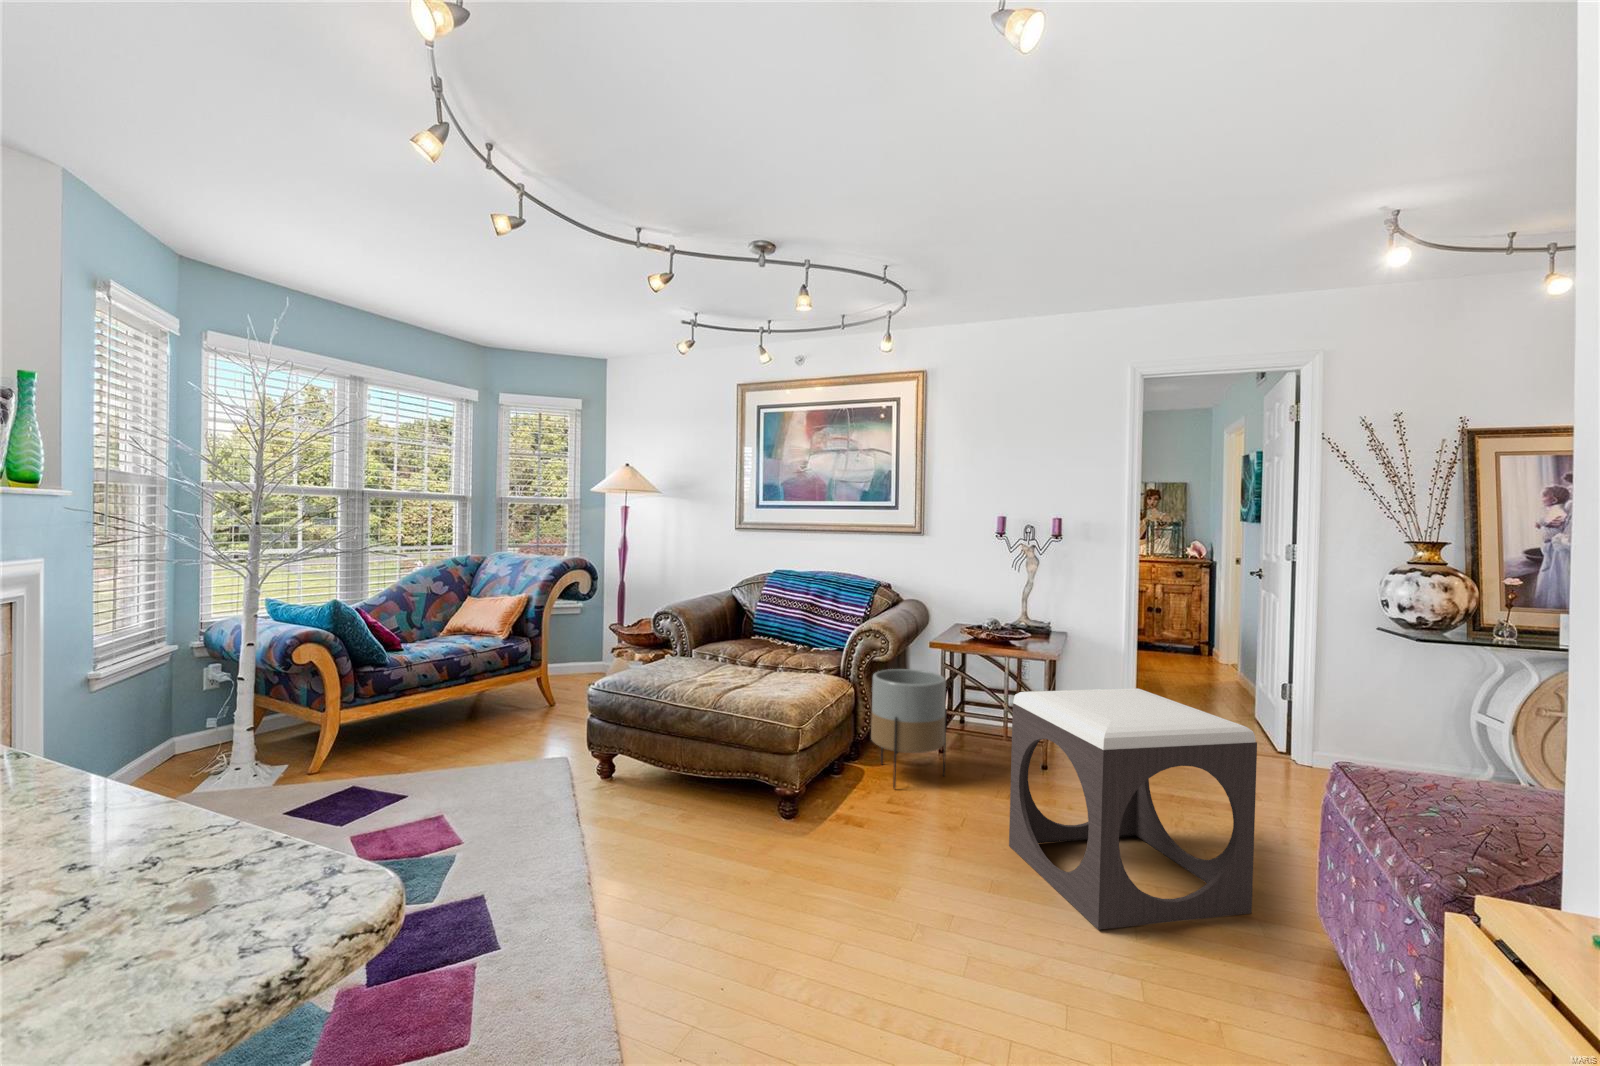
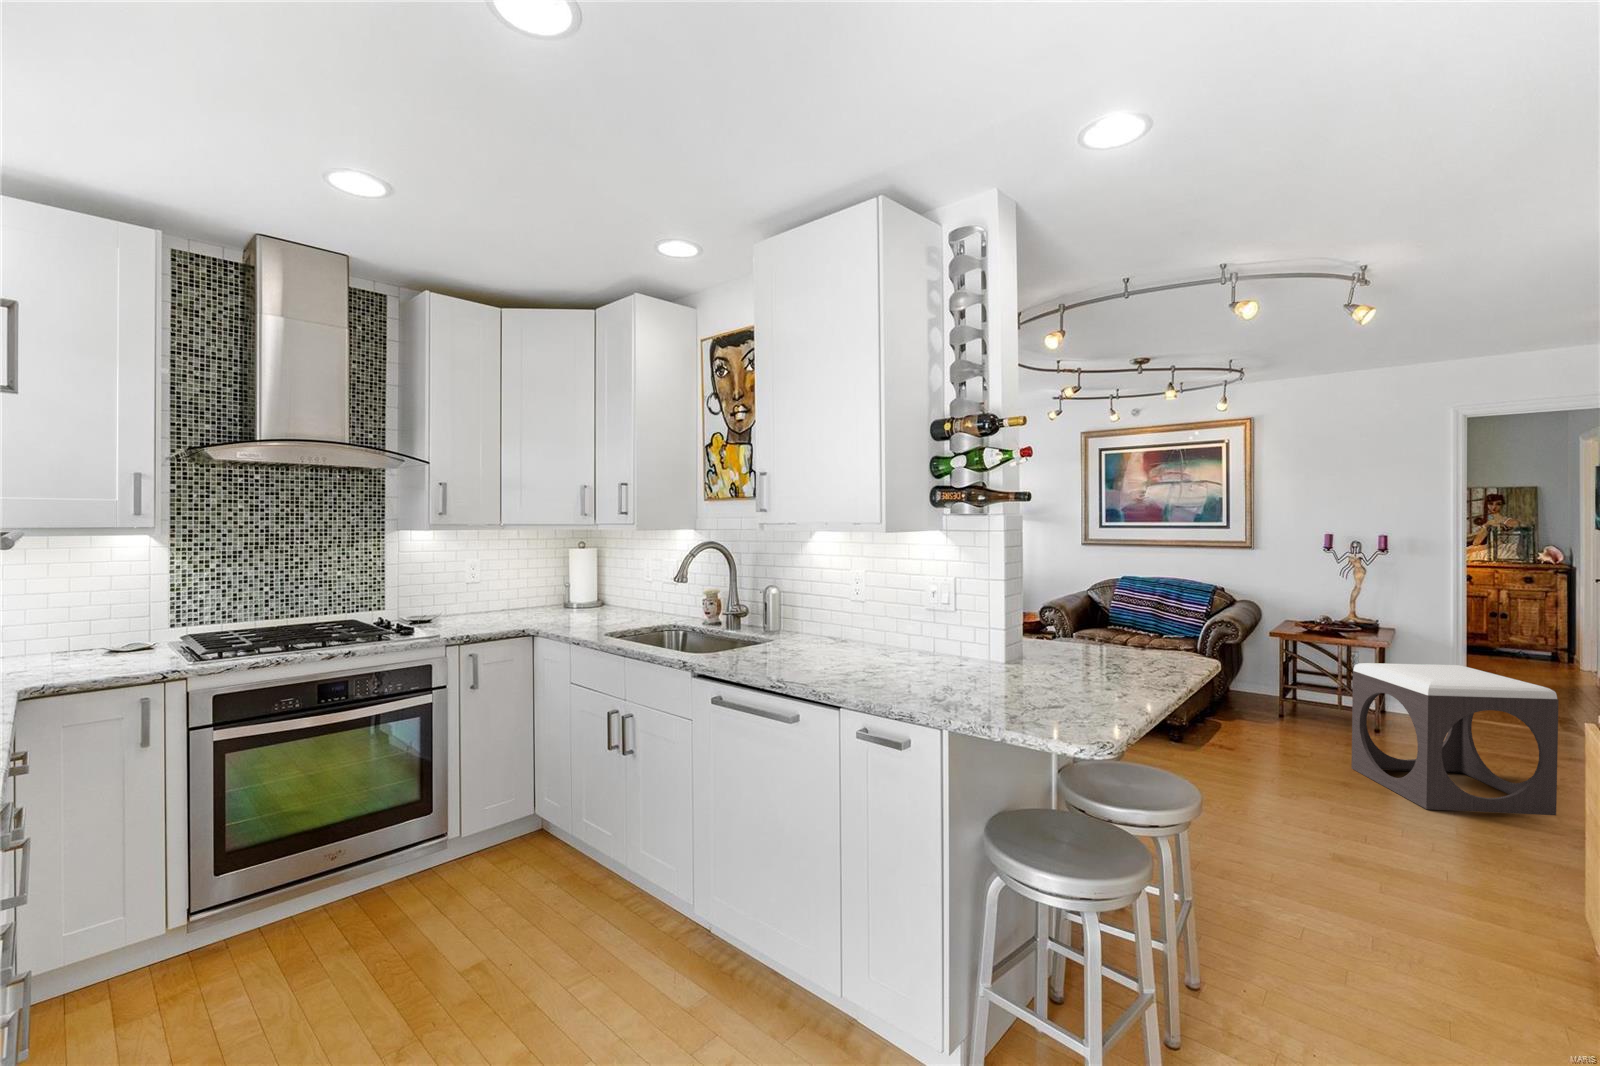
planter: present [871,669,947,789] -> none [1225,651,1289,733]

